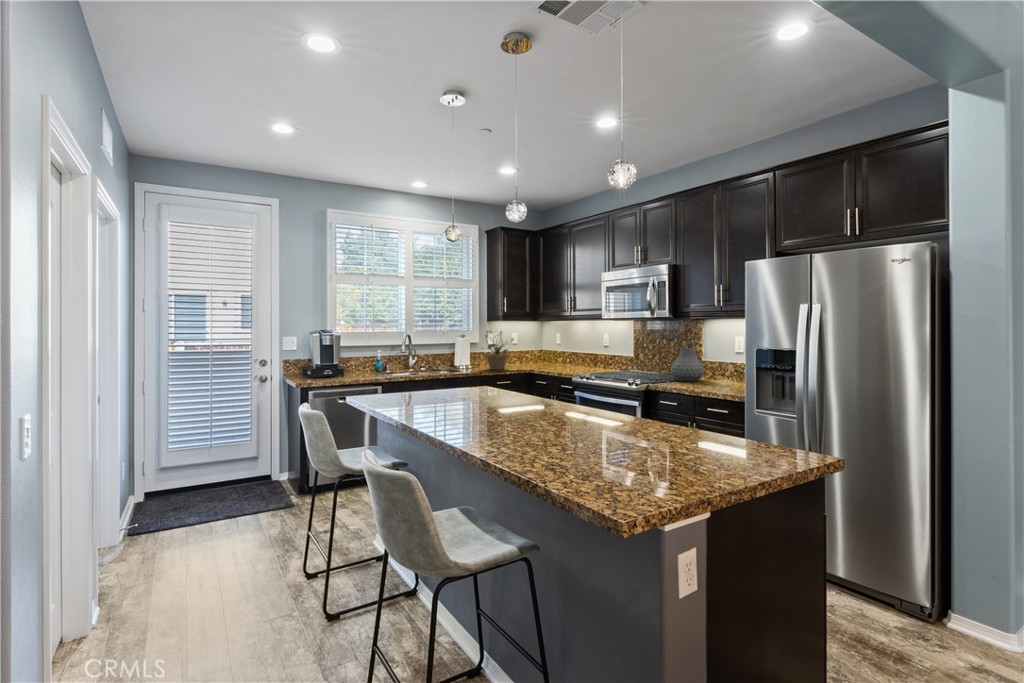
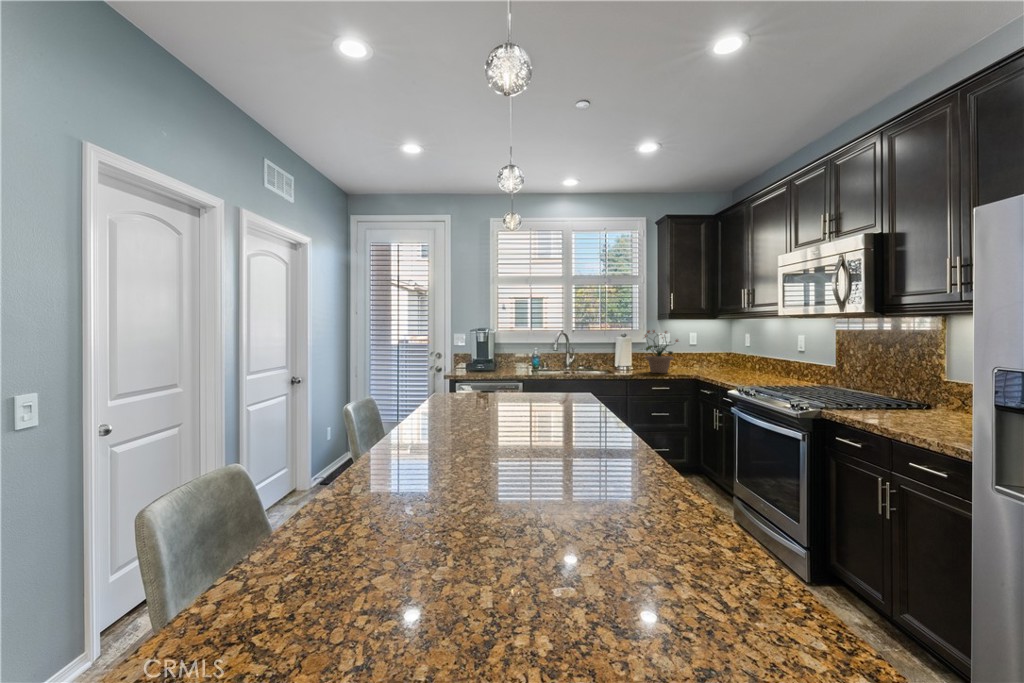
vase: present [671,348,704,381] -> none [873,360,936,412]

